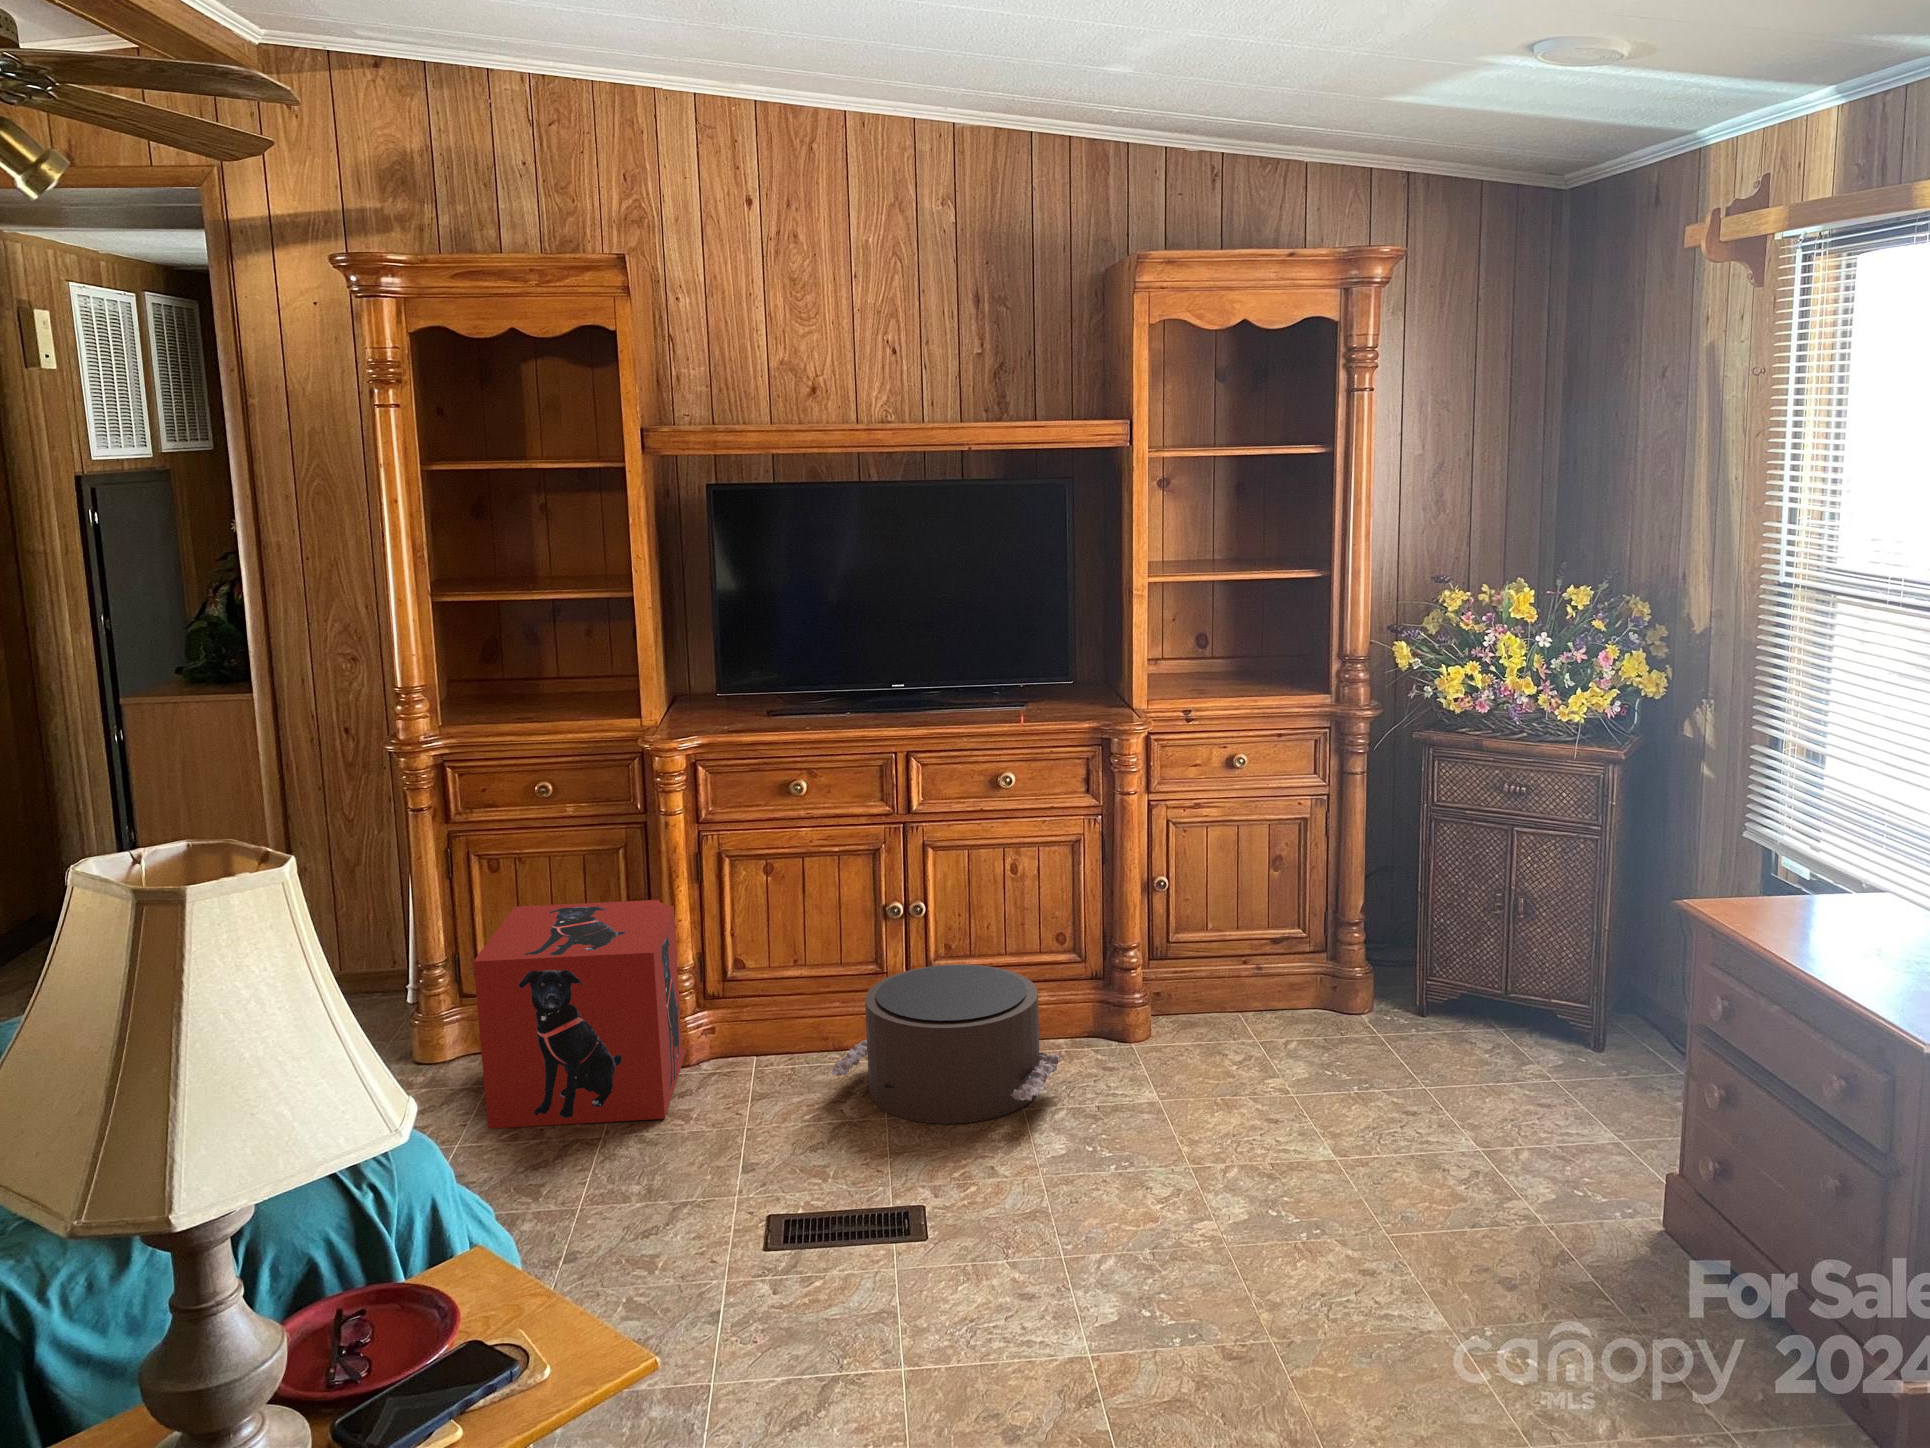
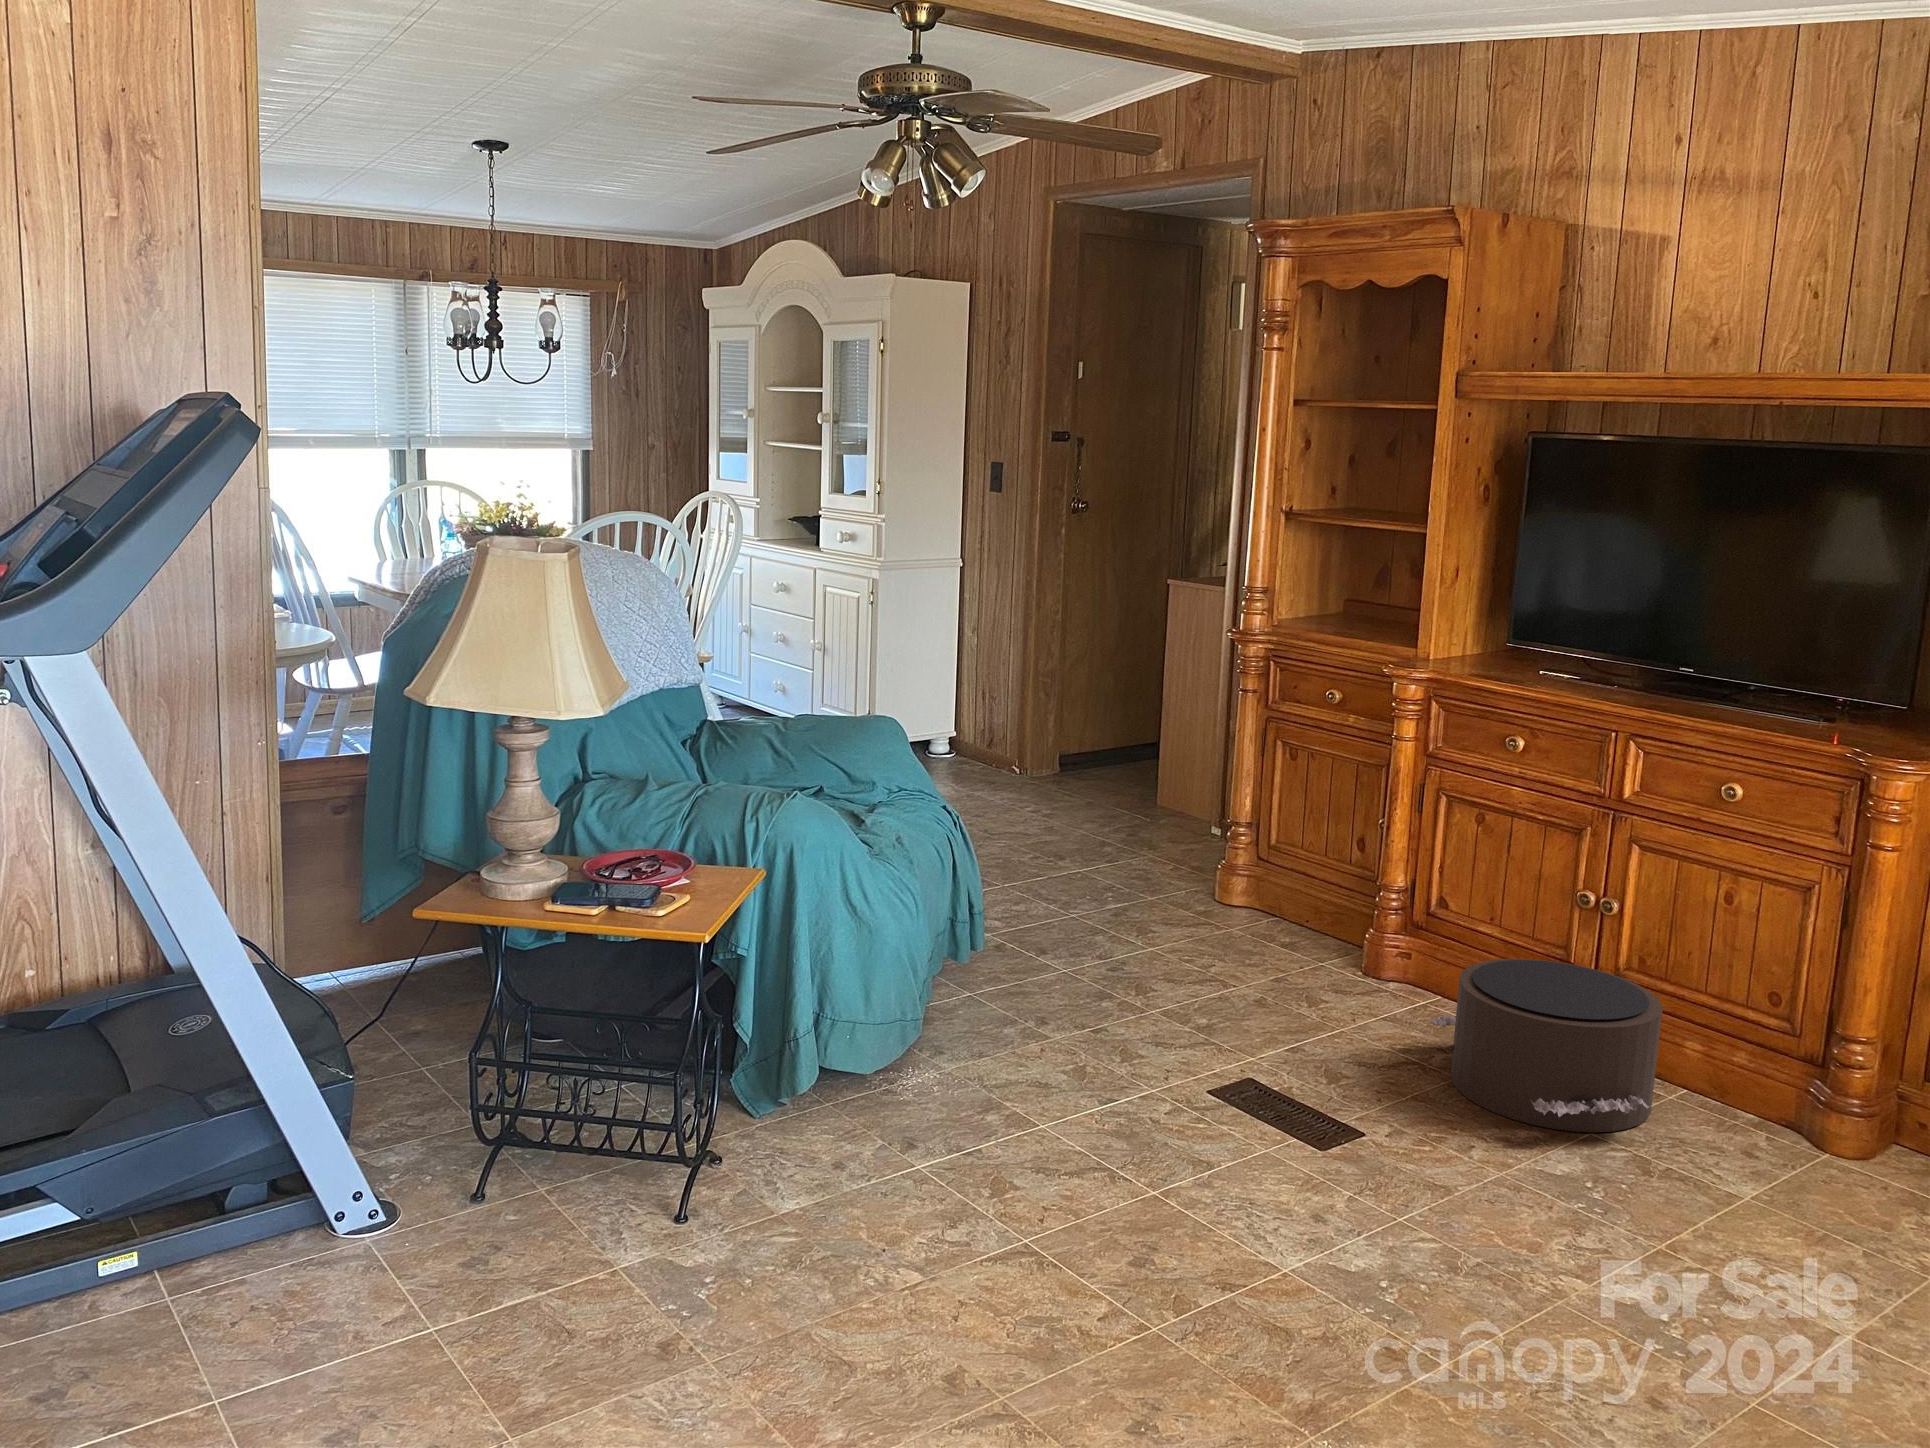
storage box: present [473,900,687,1129] -> none [1181,792,1410,997]

